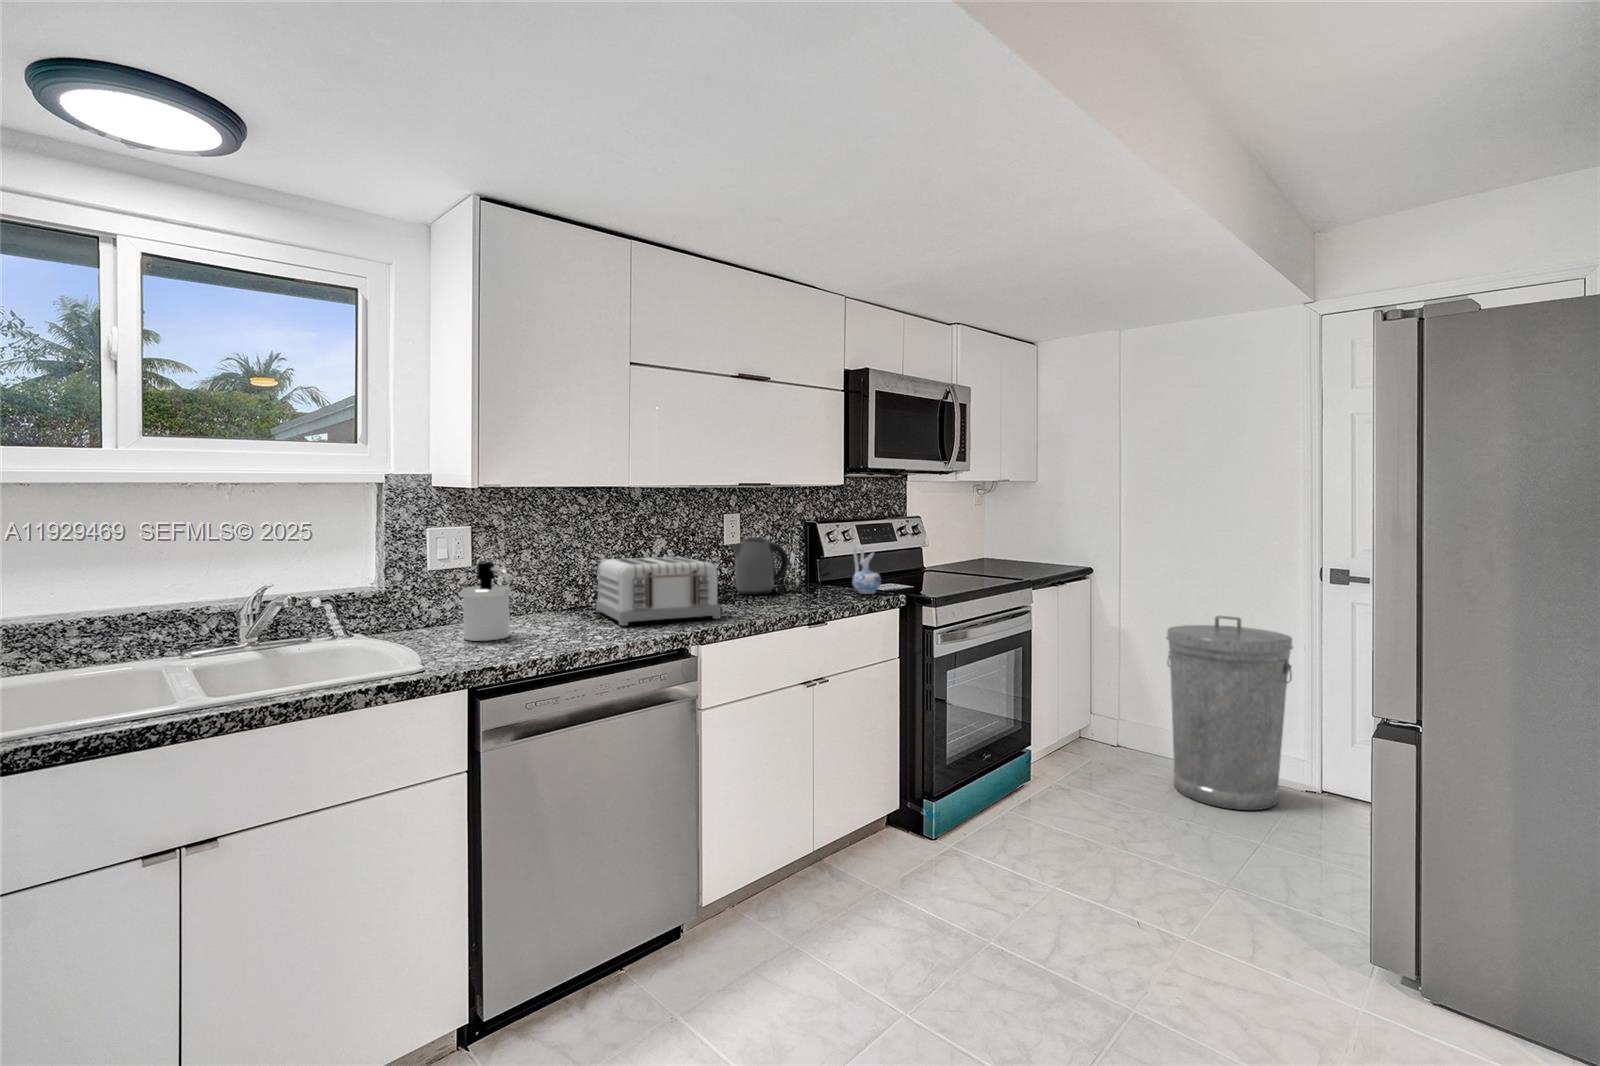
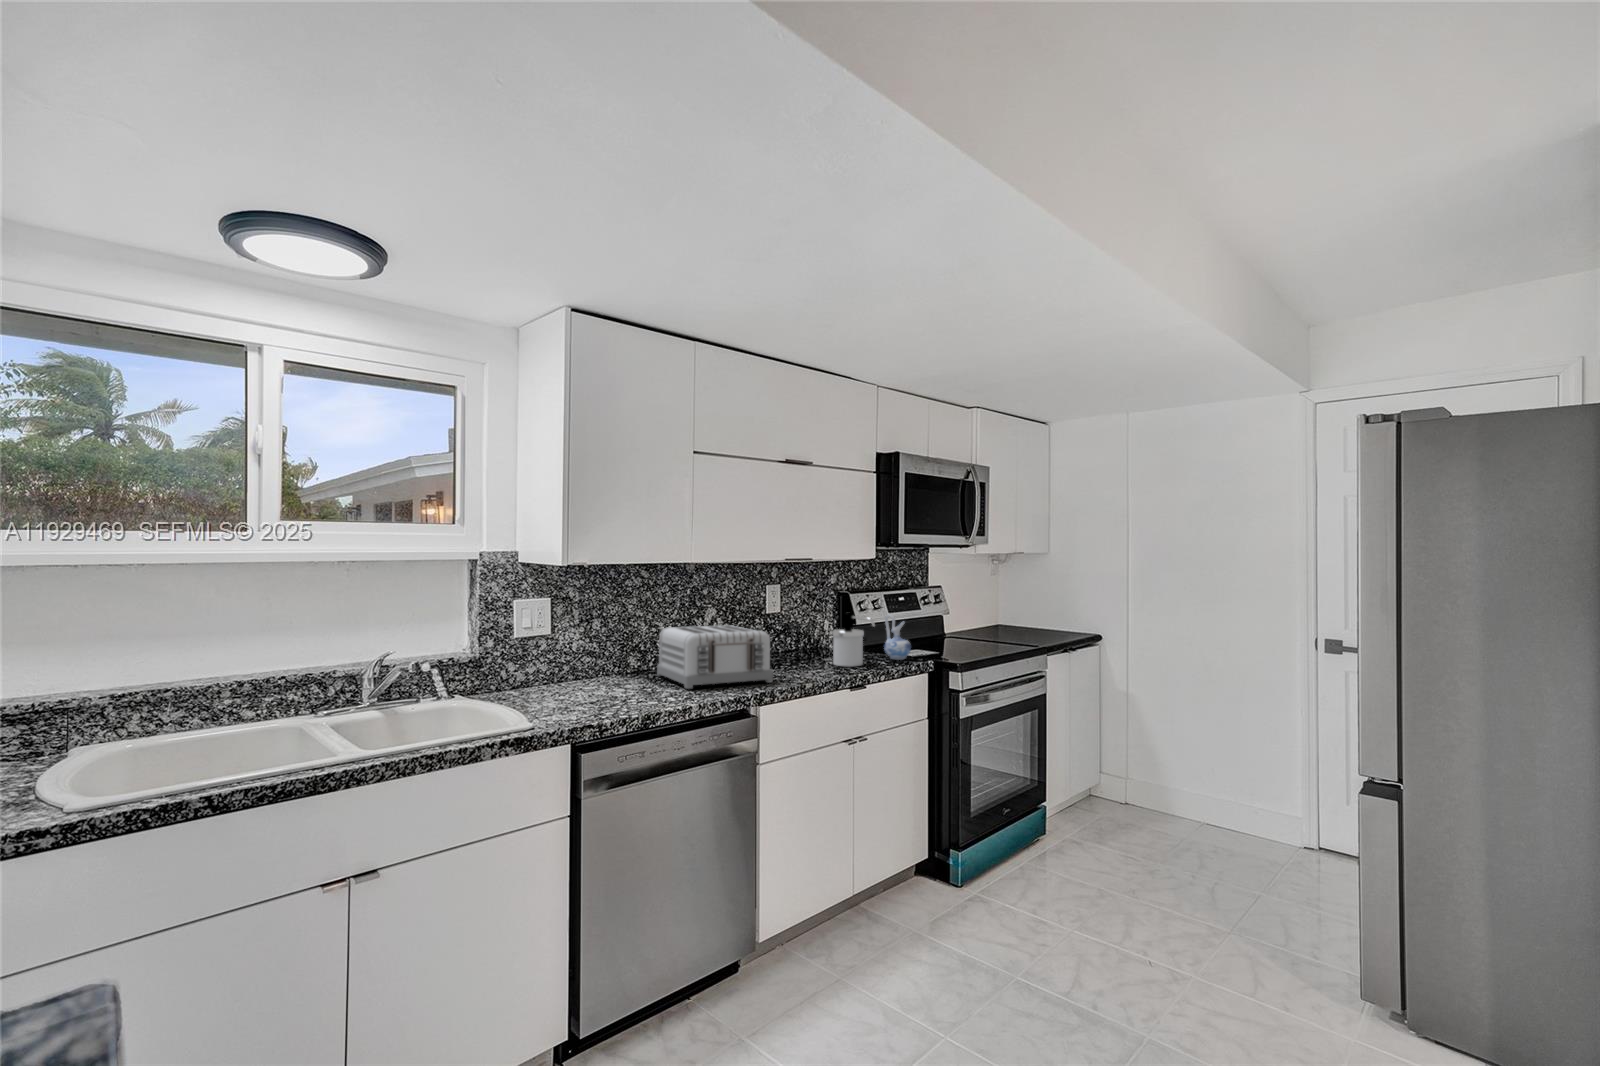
kettle: present [732,537,788,595] -> none [774,607,825,660]
soap dispenser: present [461,562,511,641] -> present [832,613,875,667]
trash can: present [1167,616,1293,810] -> none [1175,681,1293,867]

